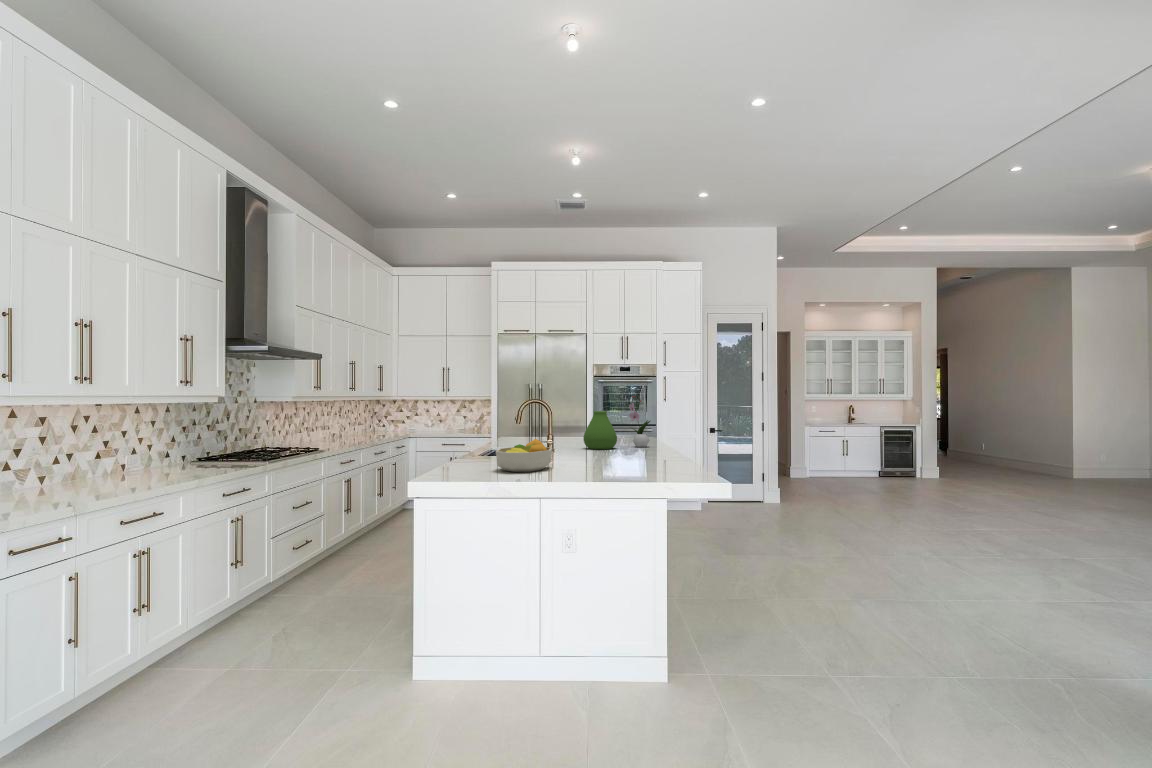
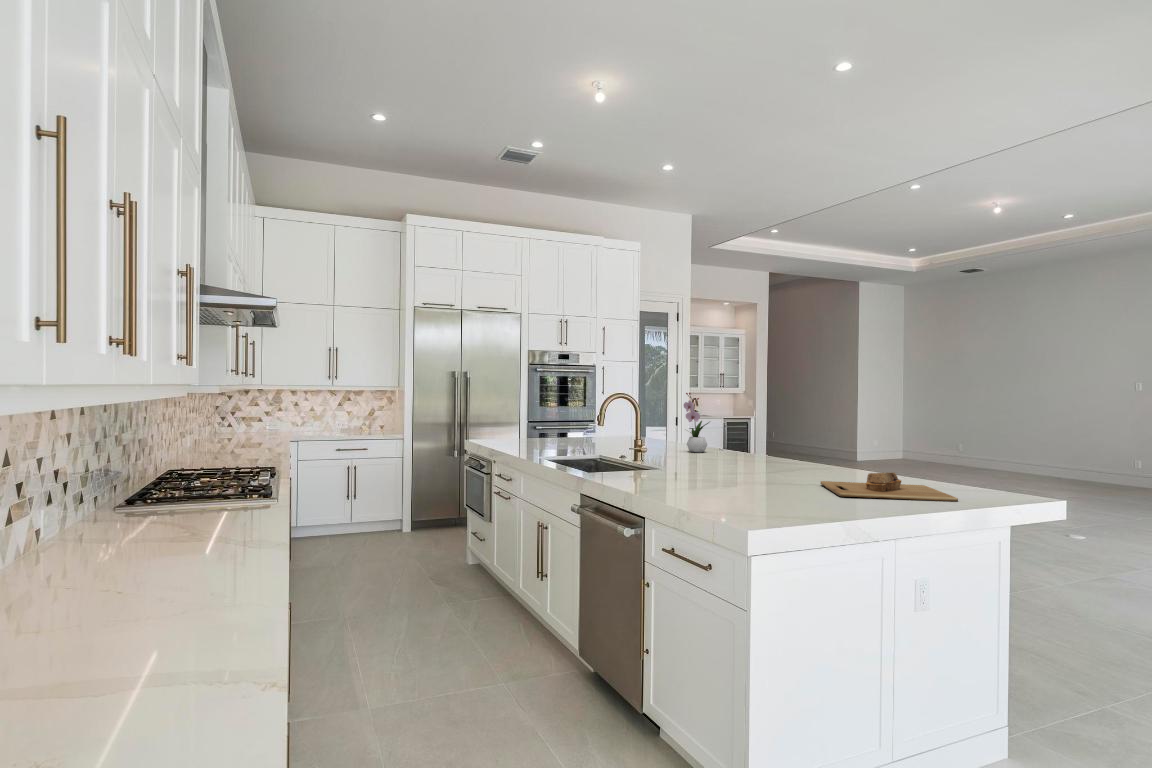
vase: present [583,411,617,450] -> none [647,410,688,457]
fruit bowl: present [496,439,552,472] -> none [715,452,789,499]
cutting board: none [577,456,683,480] -> present [821,472,958,501]

